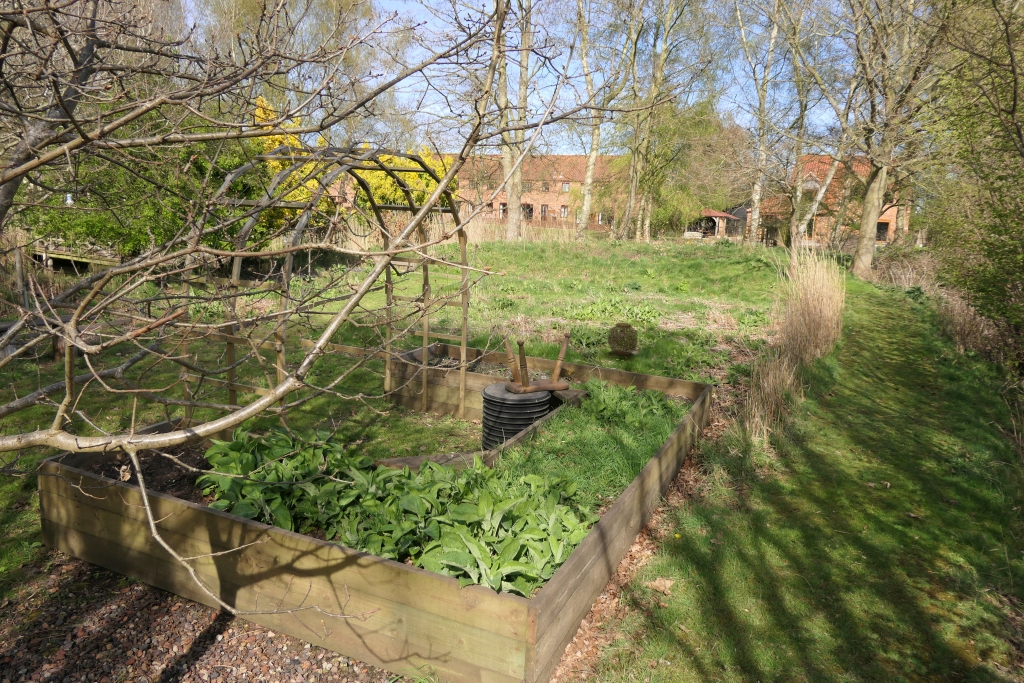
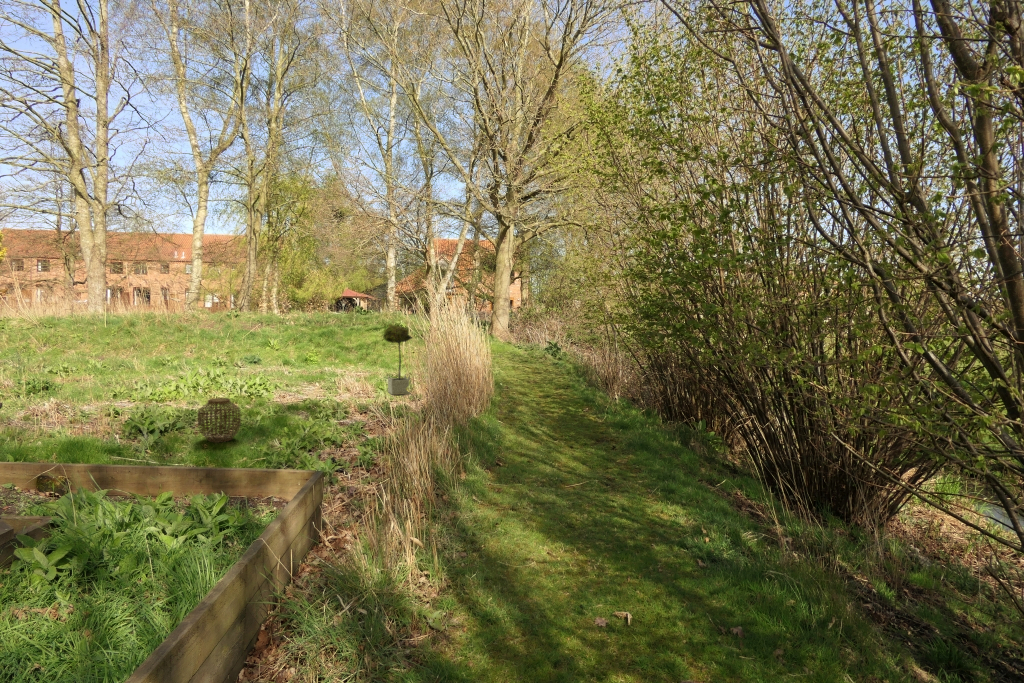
potted tree: none [749,268,776,330] -> present [383,324,412,395]

